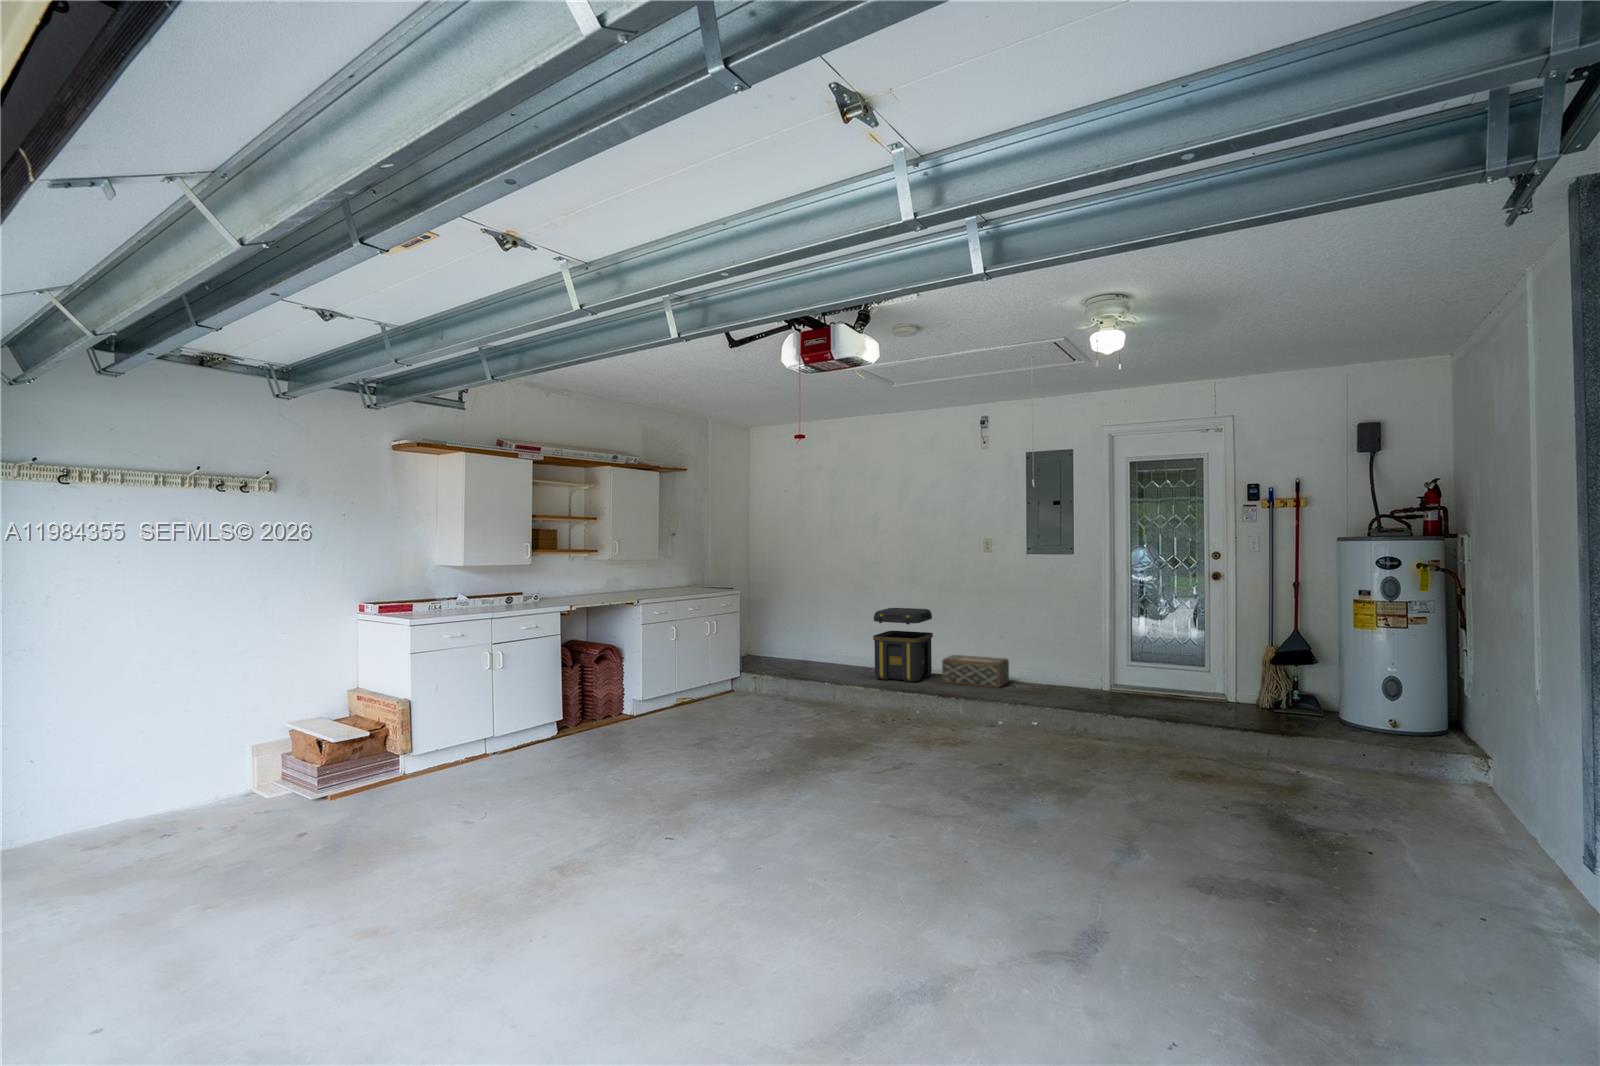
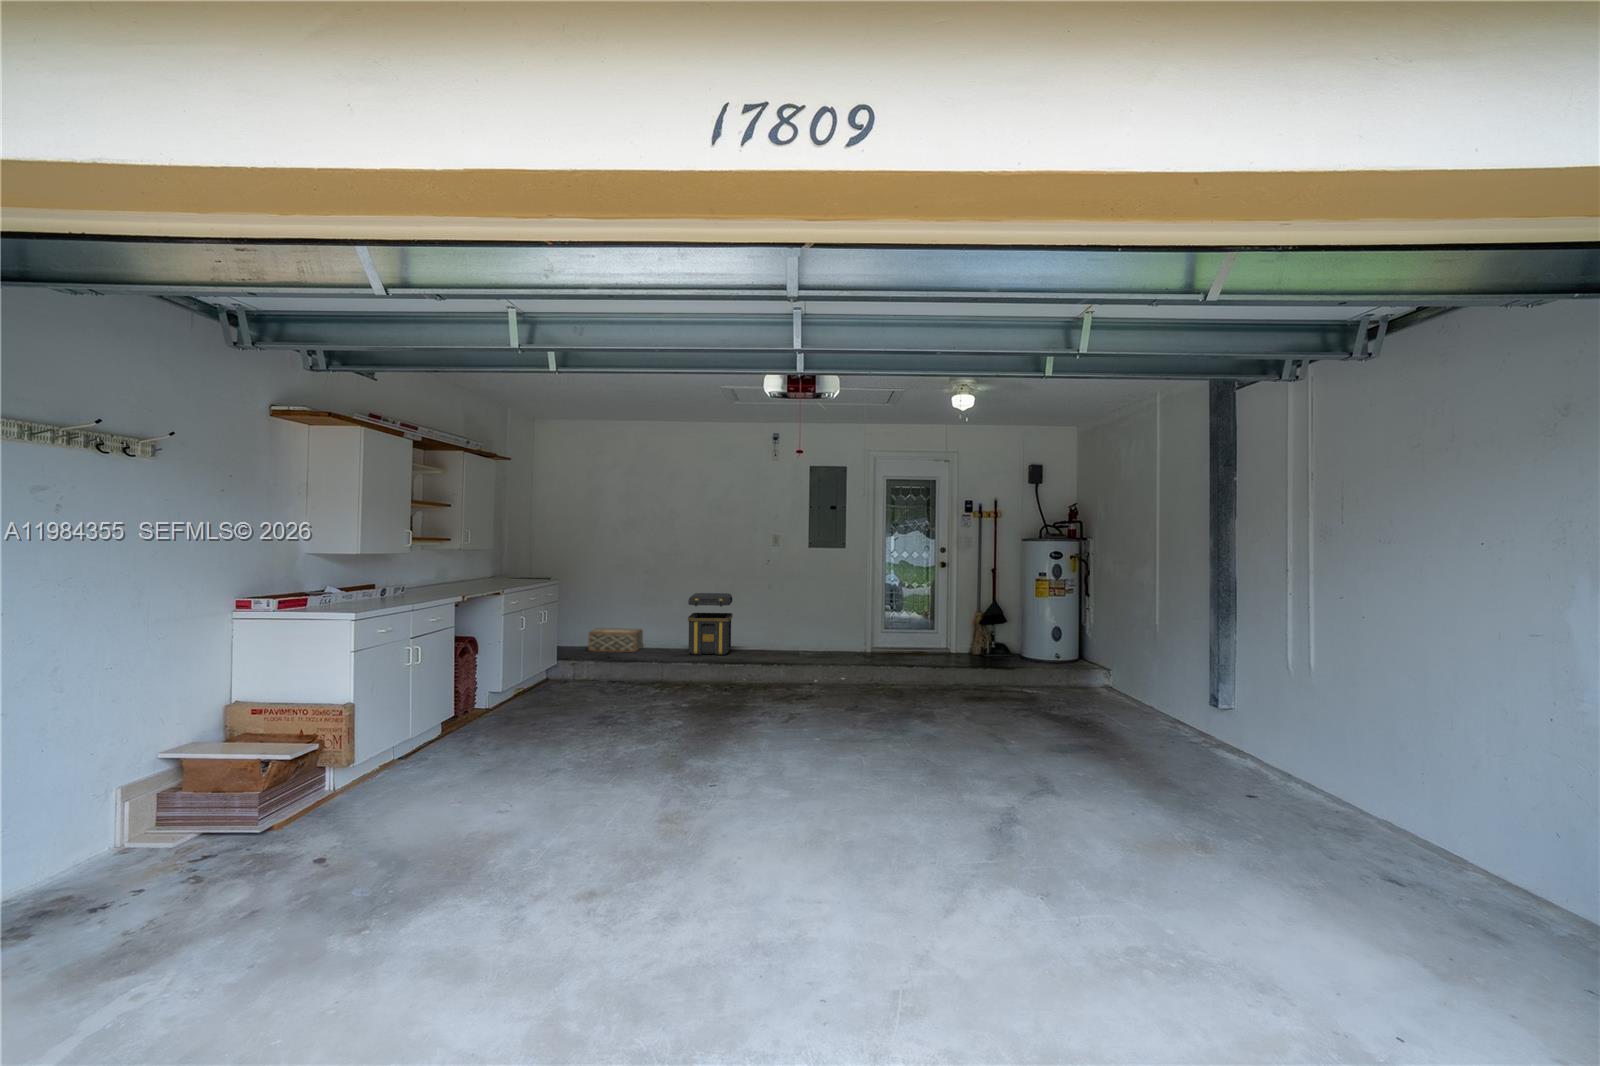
woven basket: present [942,655,1009,688] -> present [588,628,643,652]

